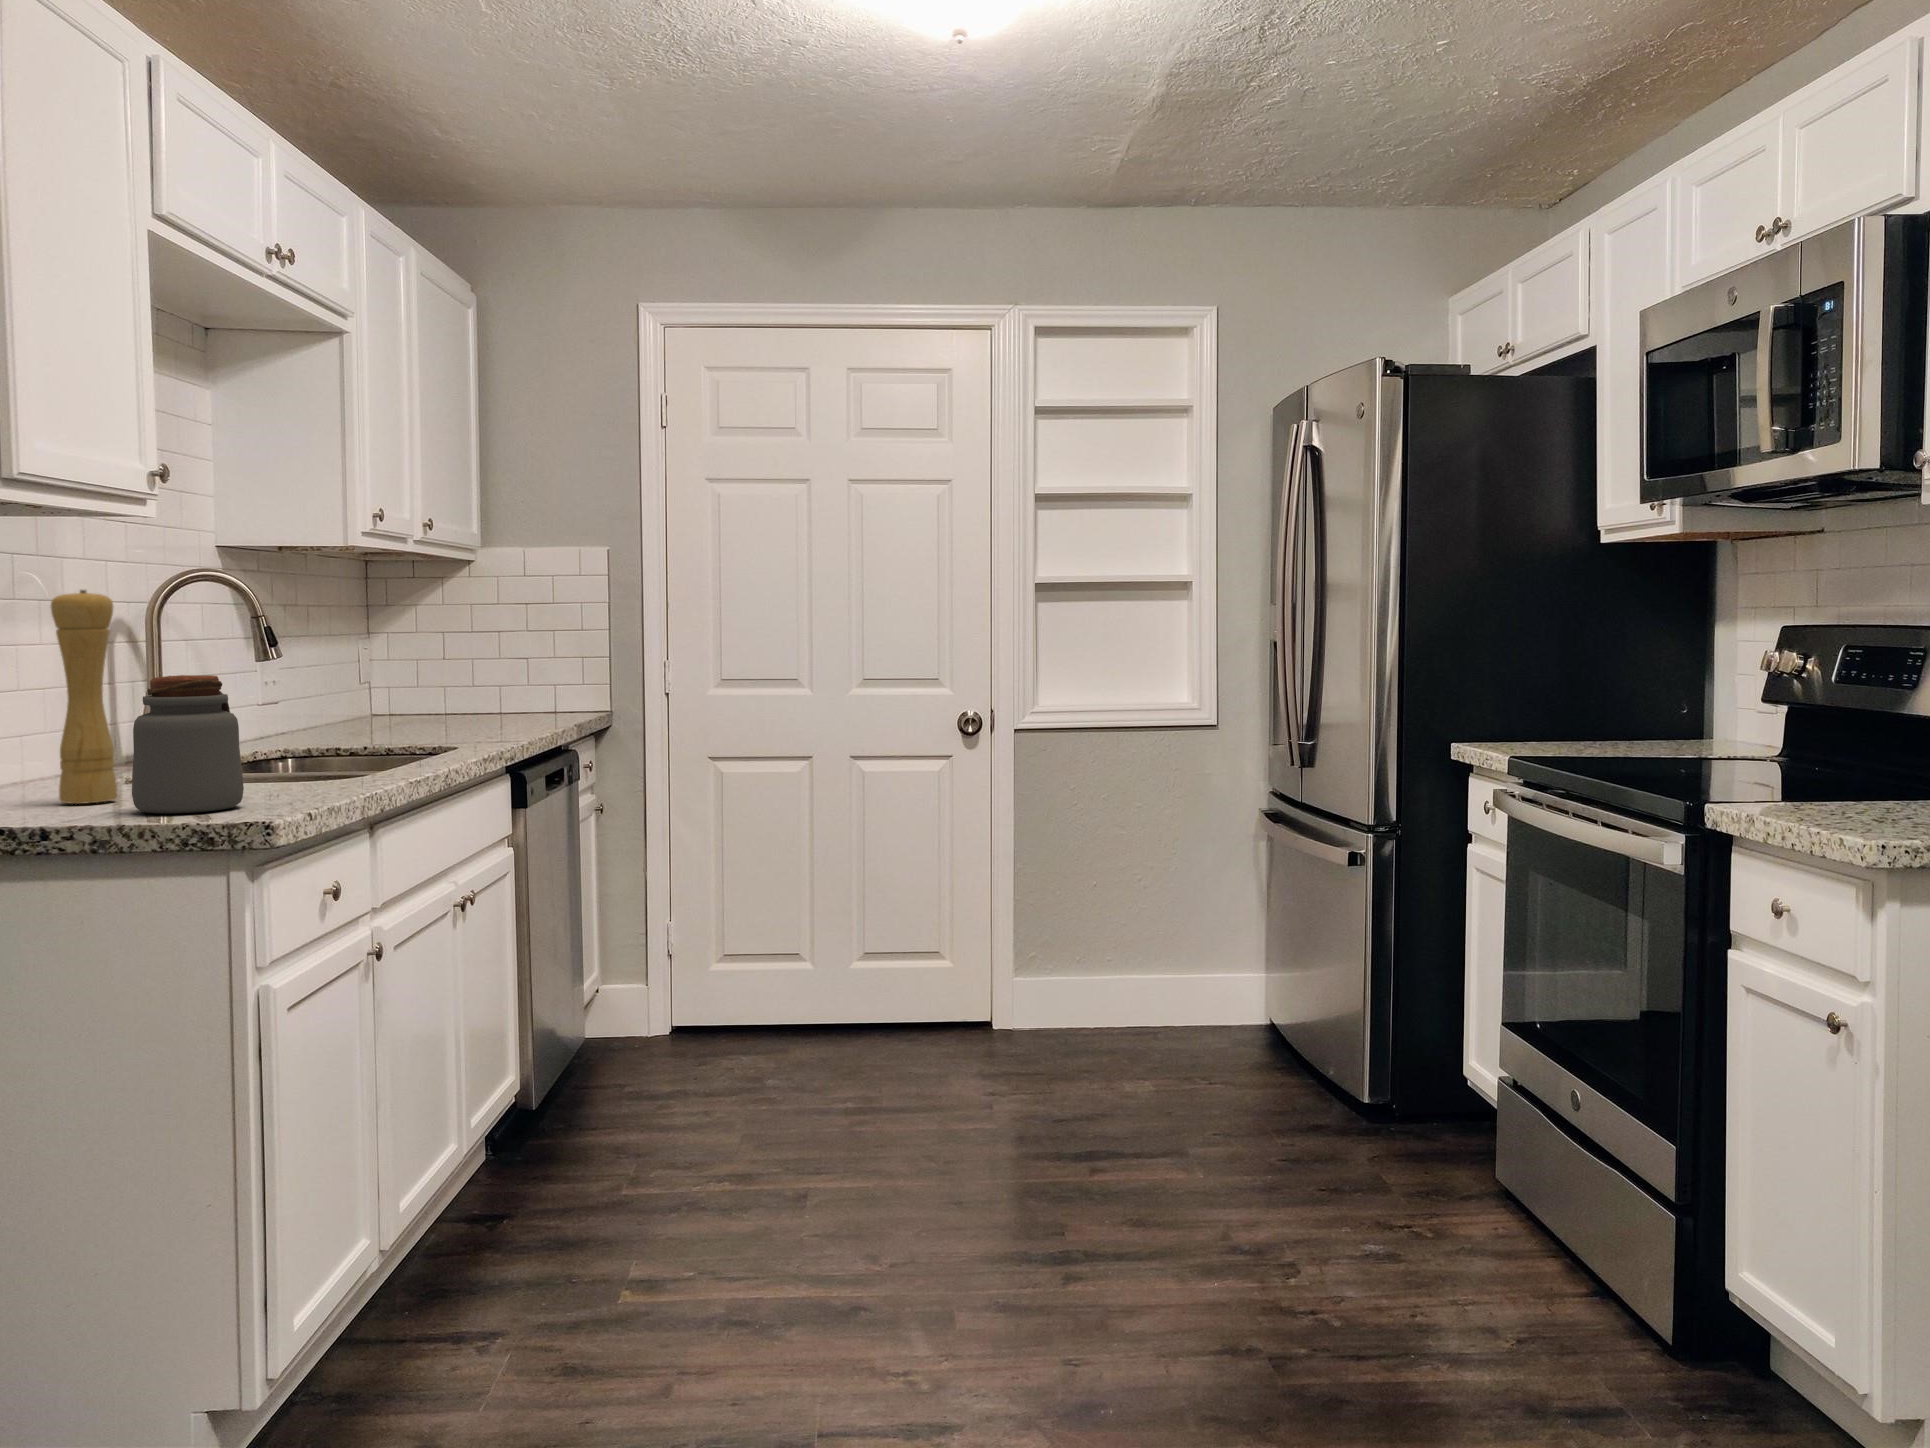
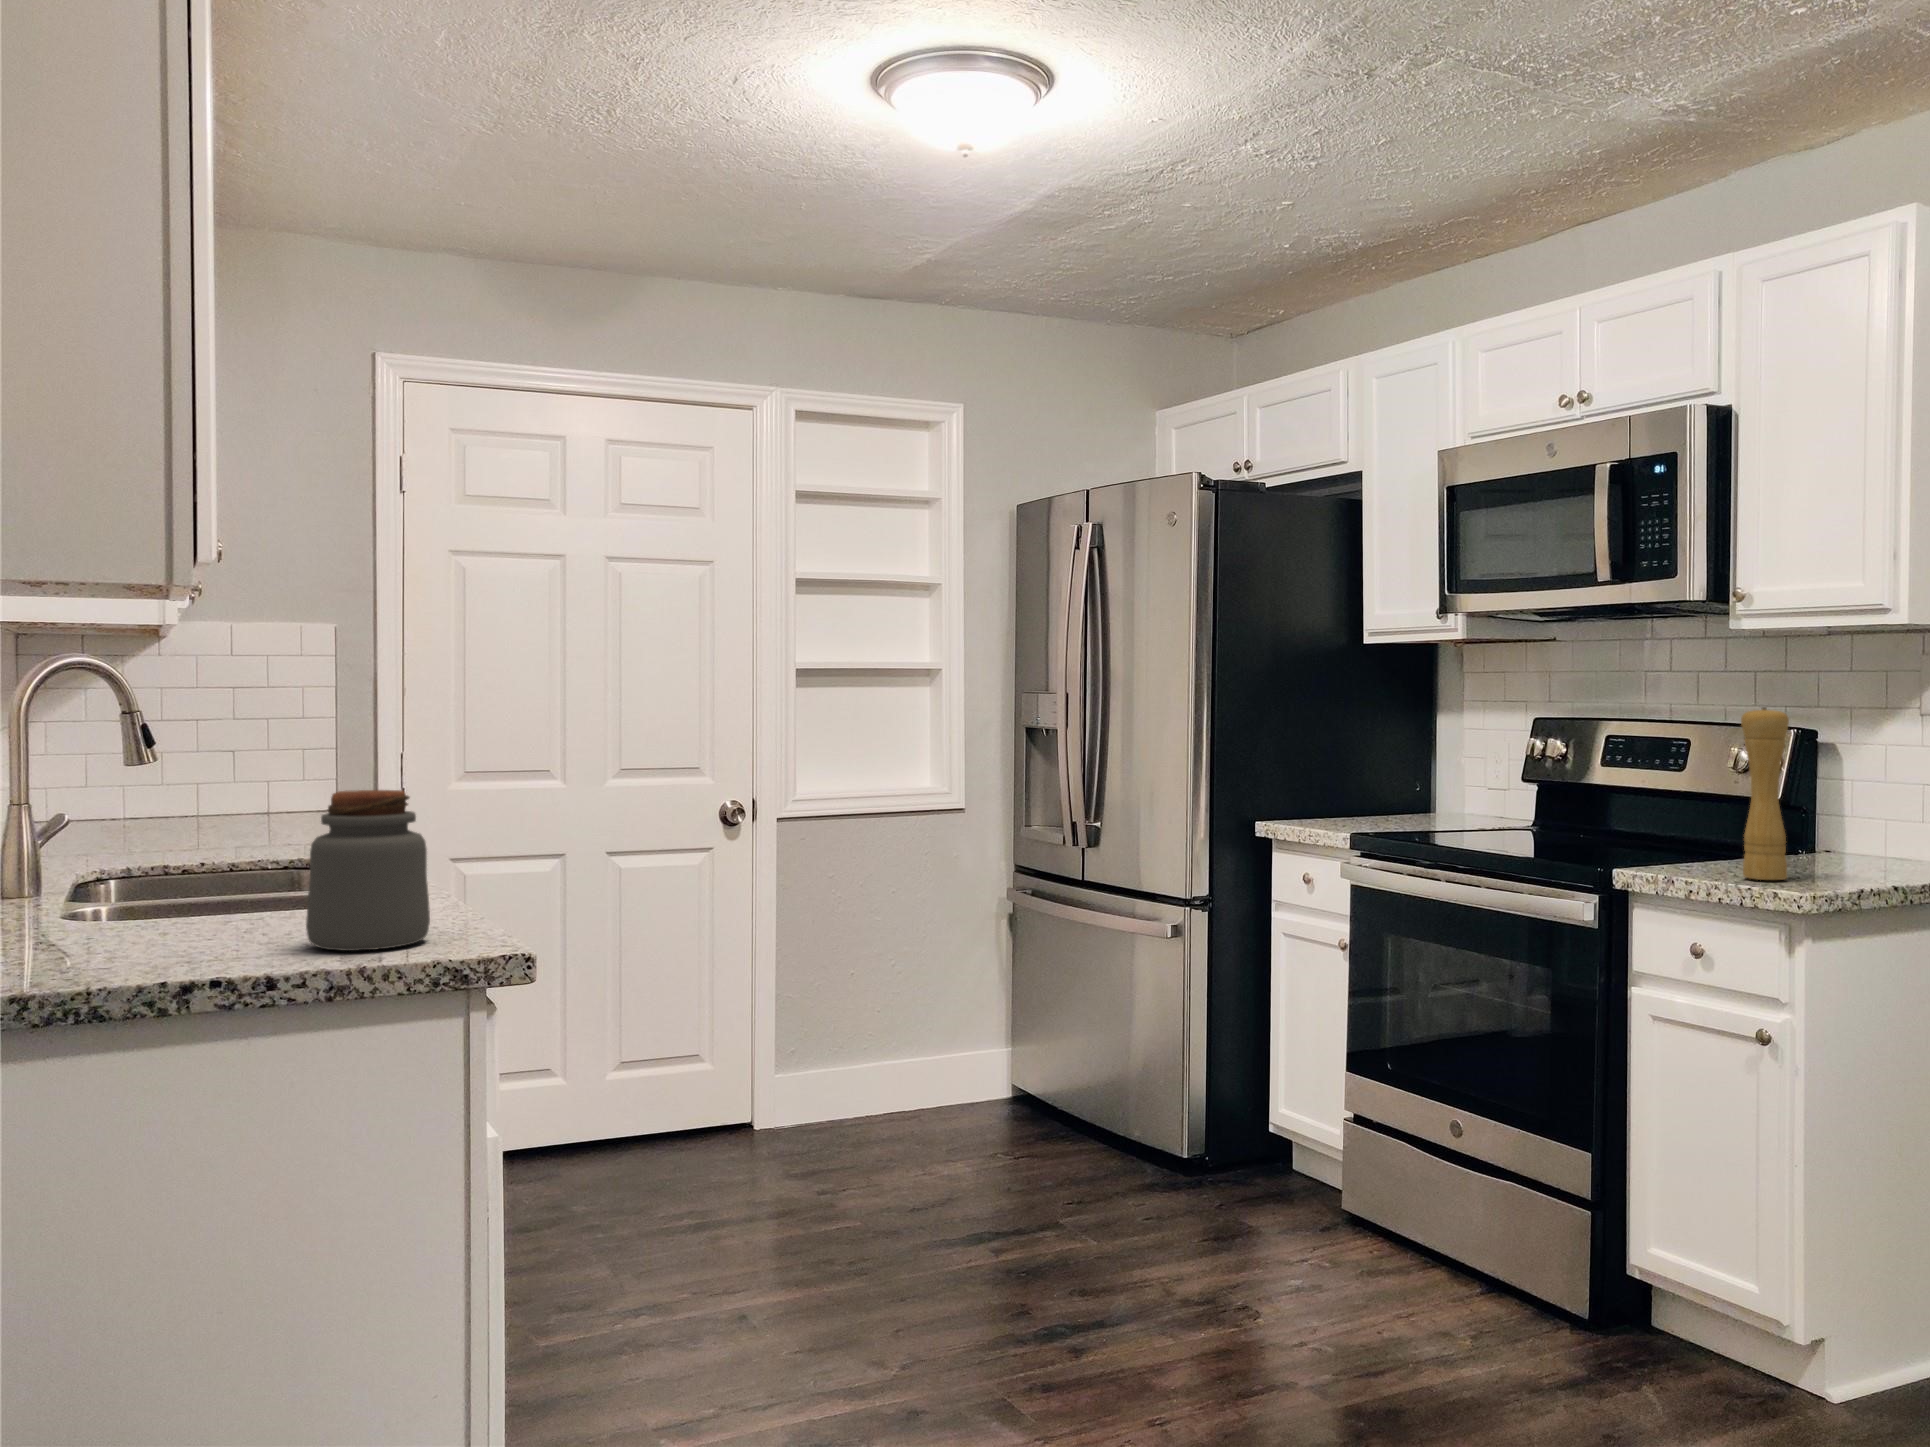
pepper mill: present [51,590,117,804] -> present [1741,707,1789,880]

